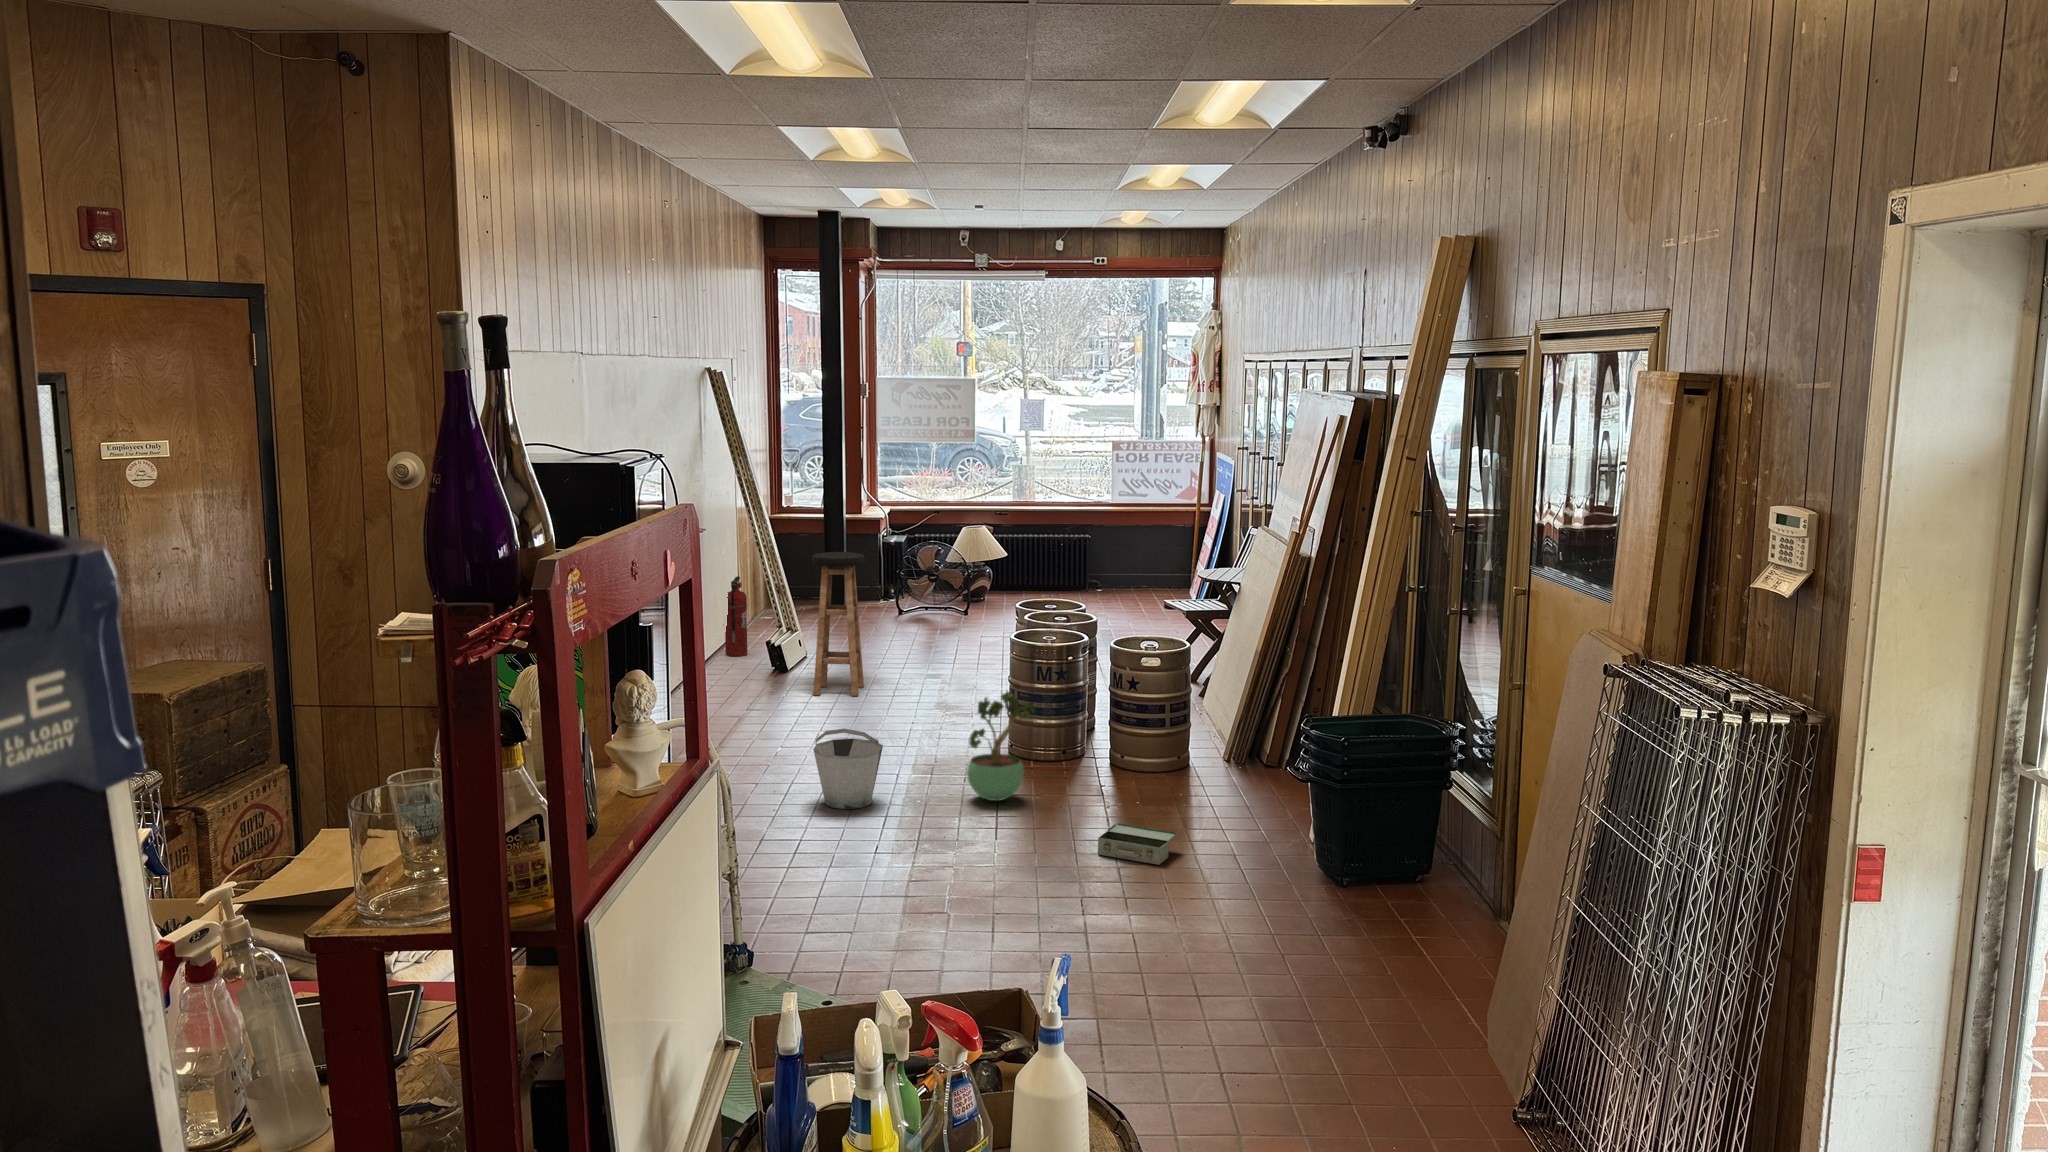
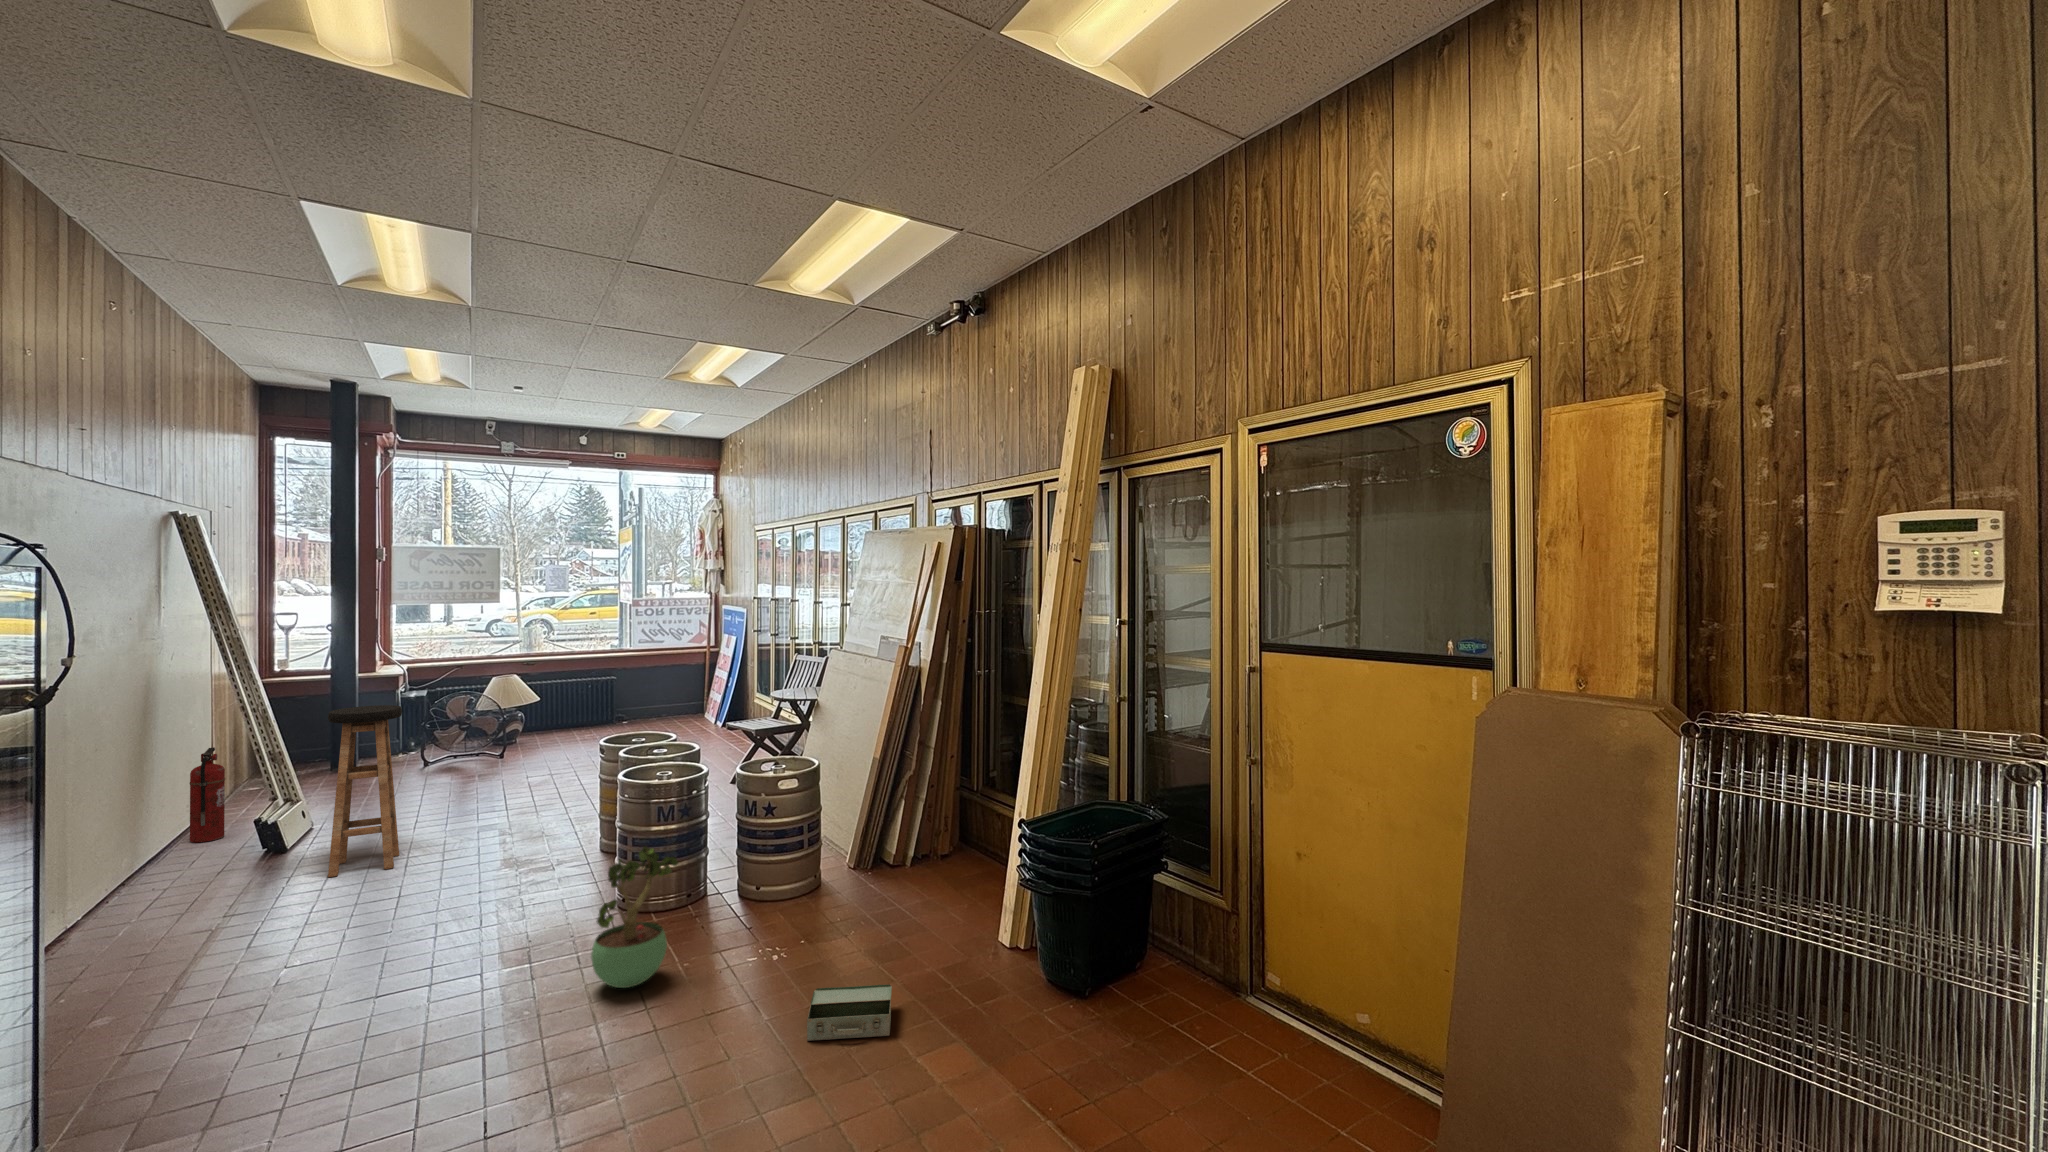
bucket: present [813,729,883,809] -> none [348,937,466,1065]

